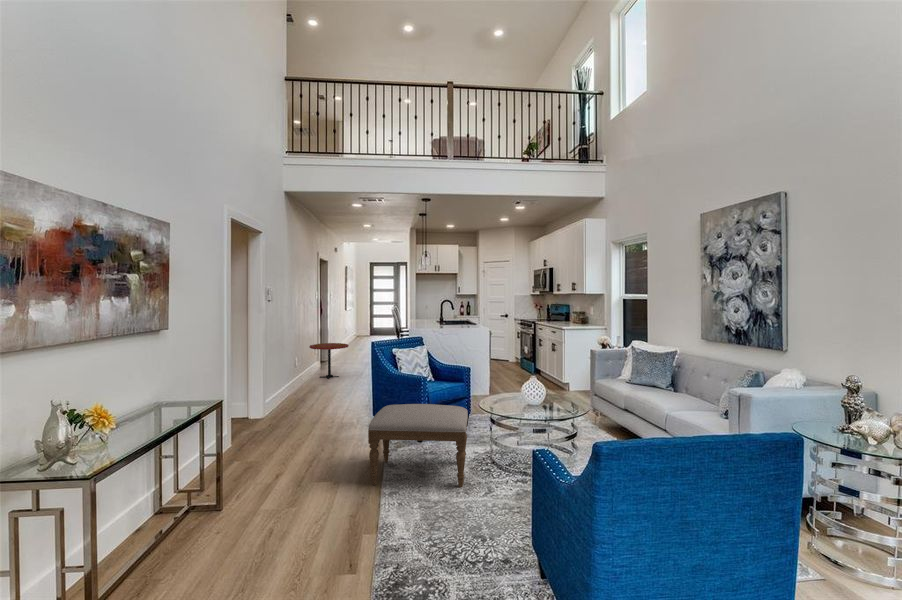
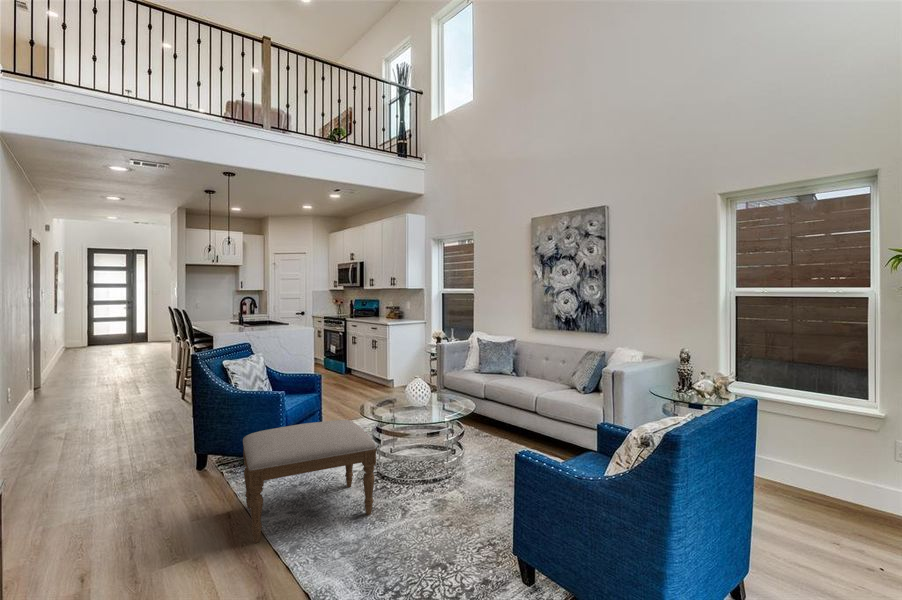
side table: present [309,343,349,379] -> none [27,358,97,410]

